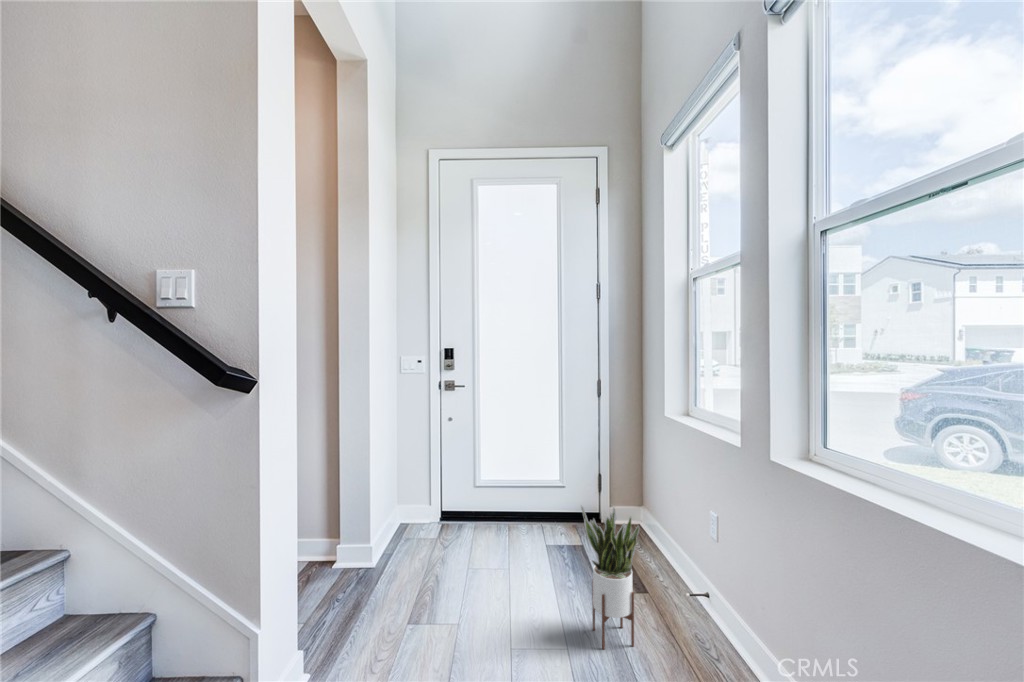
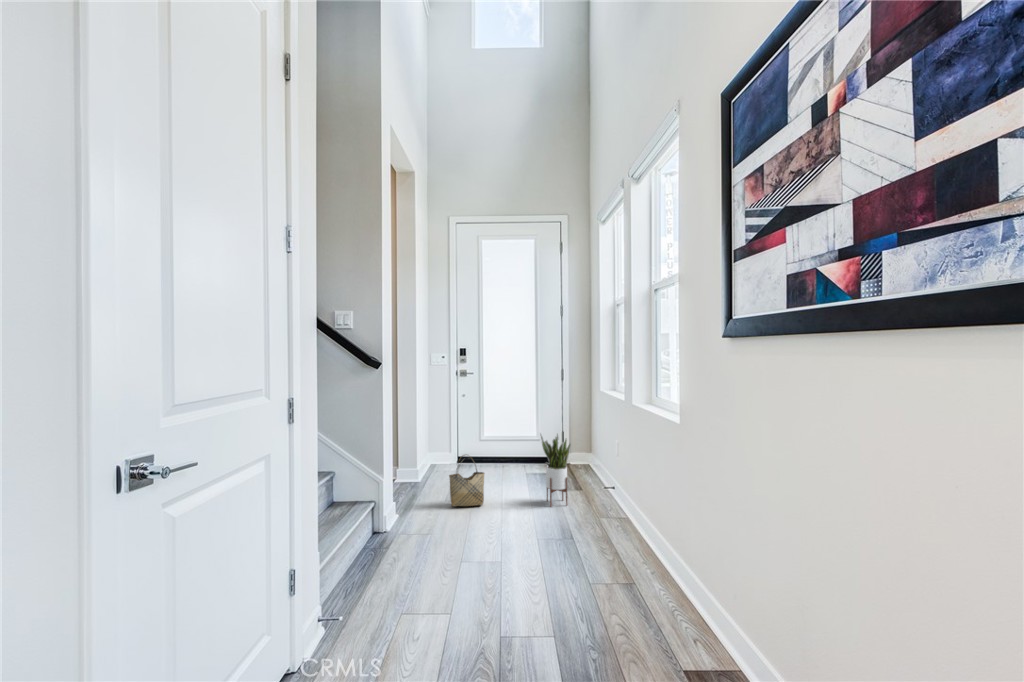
woven basket: none [411,543,478,650] -> present [449,455,484,506]

